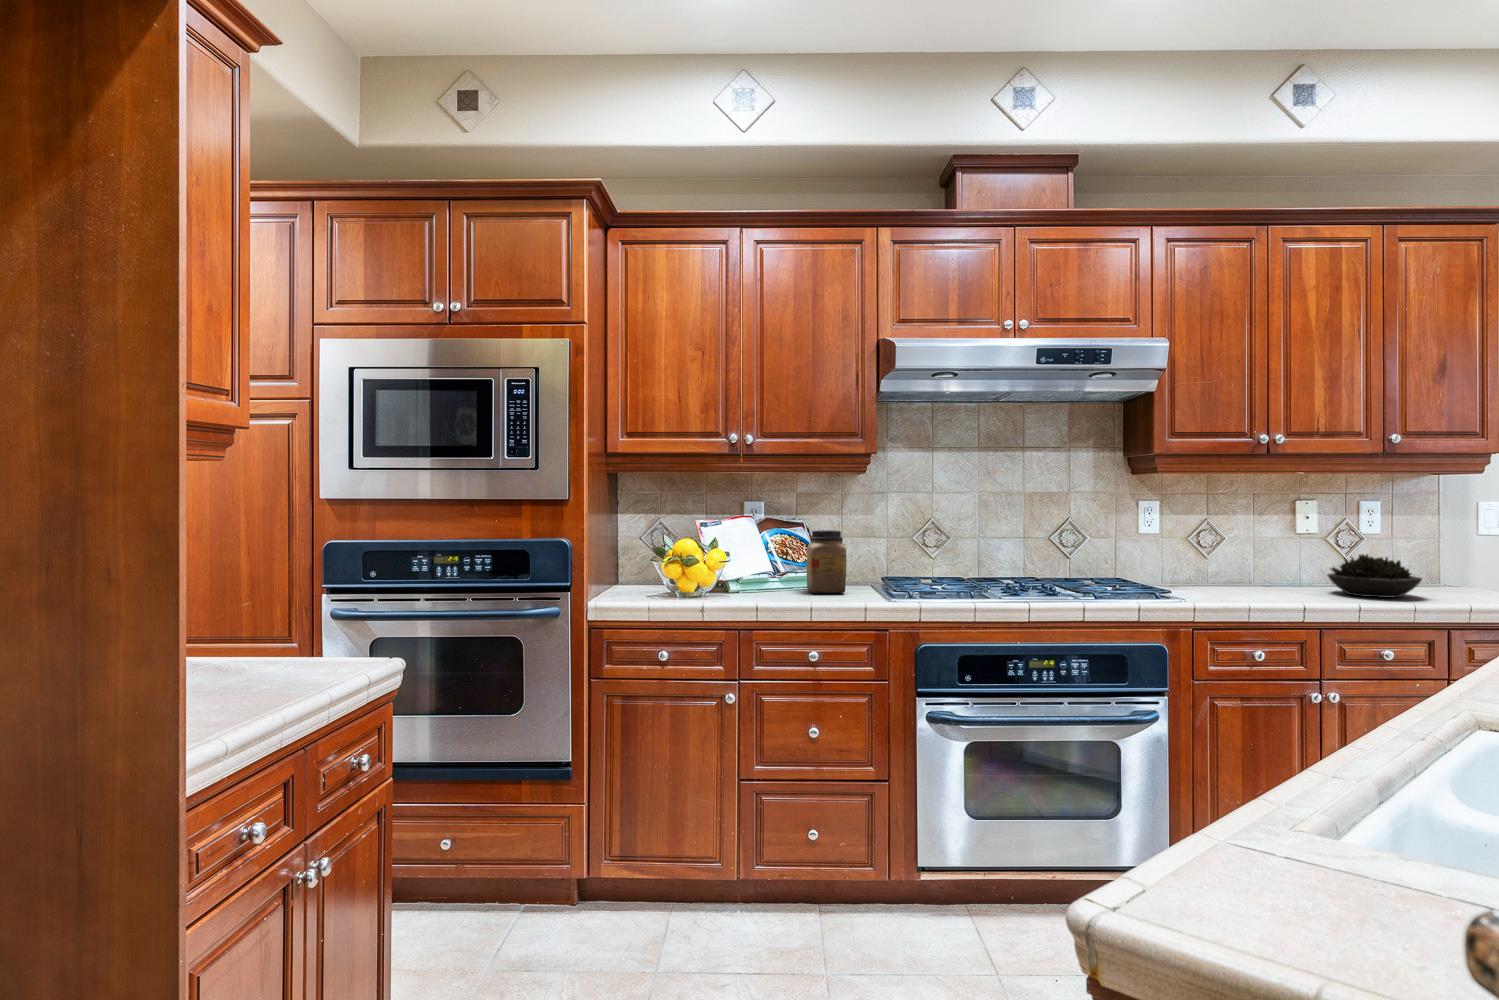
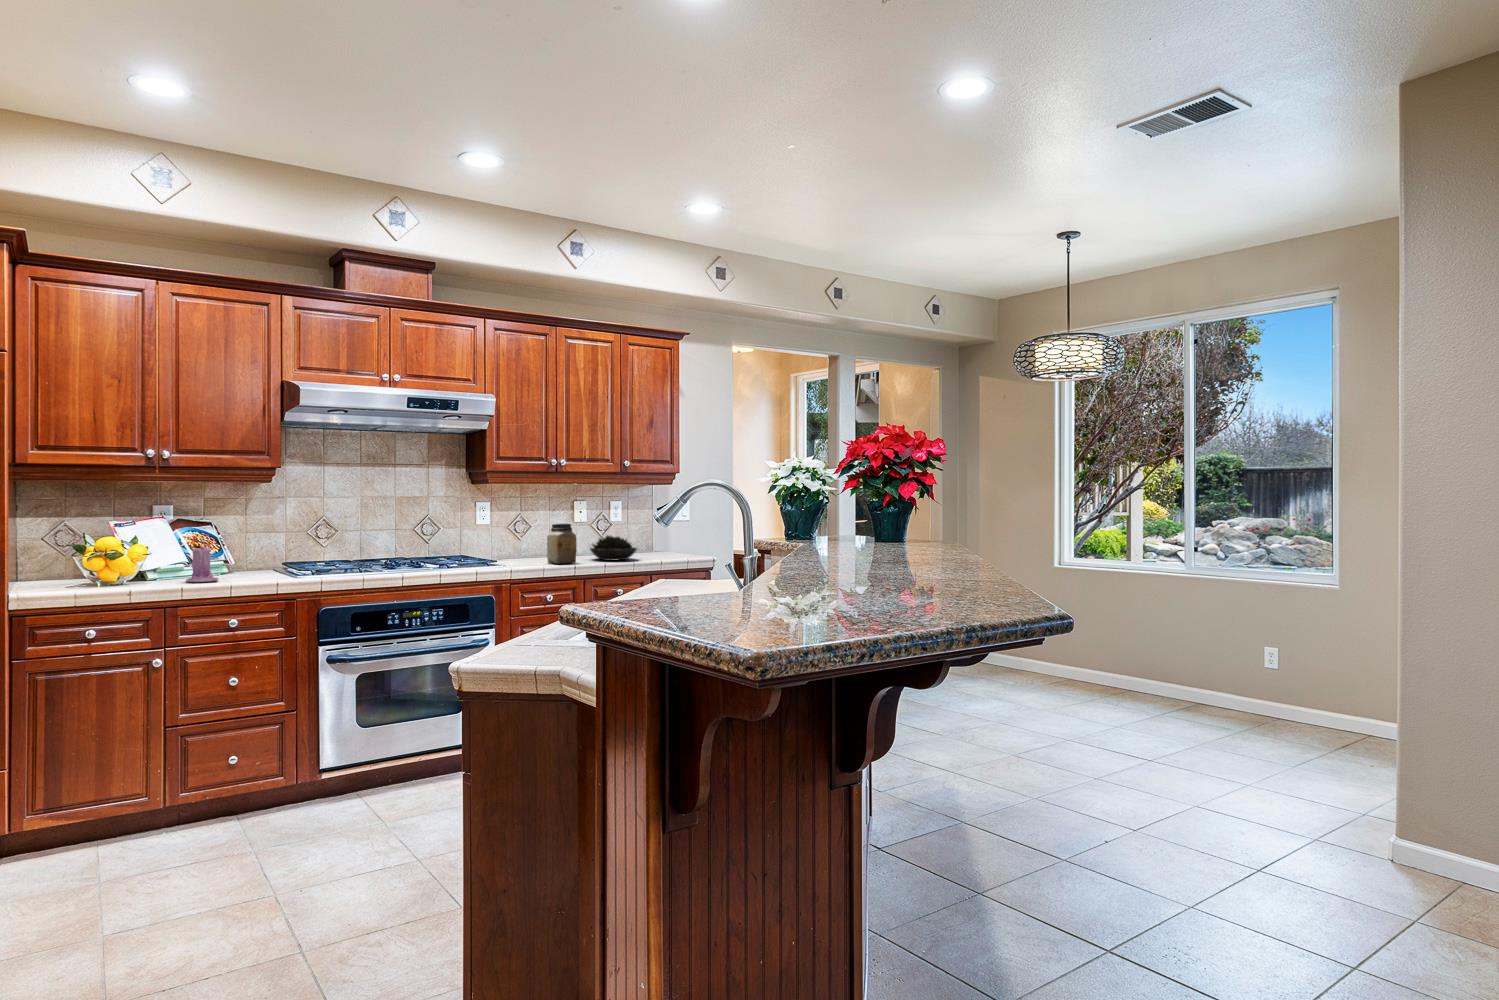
jar: present [806,530,846,593] -> present [547,523,577,564]
candle: none [761,549,798,600] -> present [186,544,219,582]

